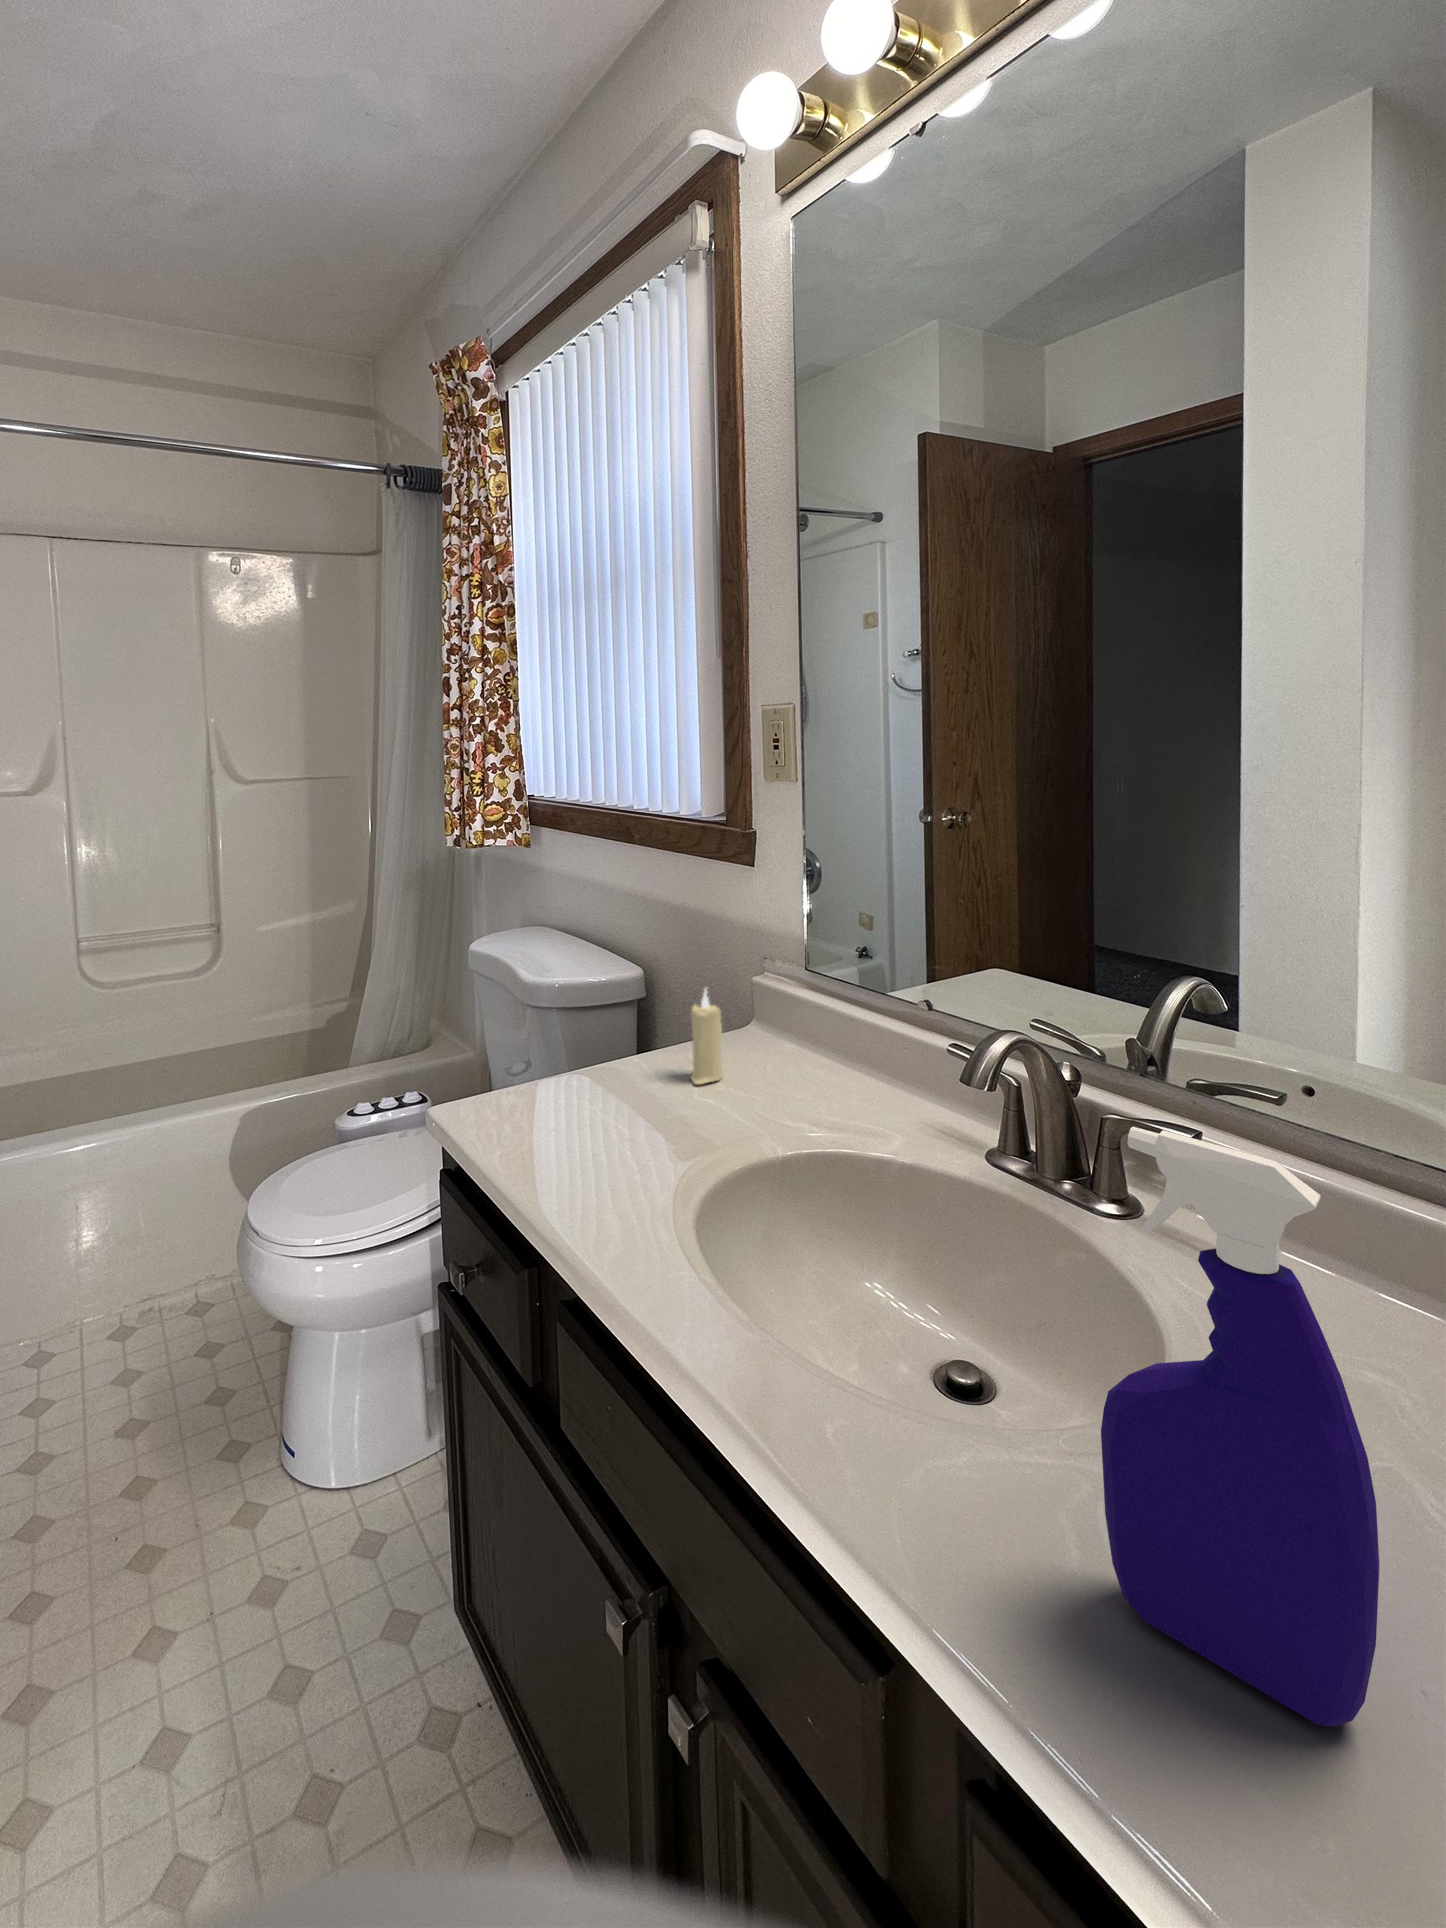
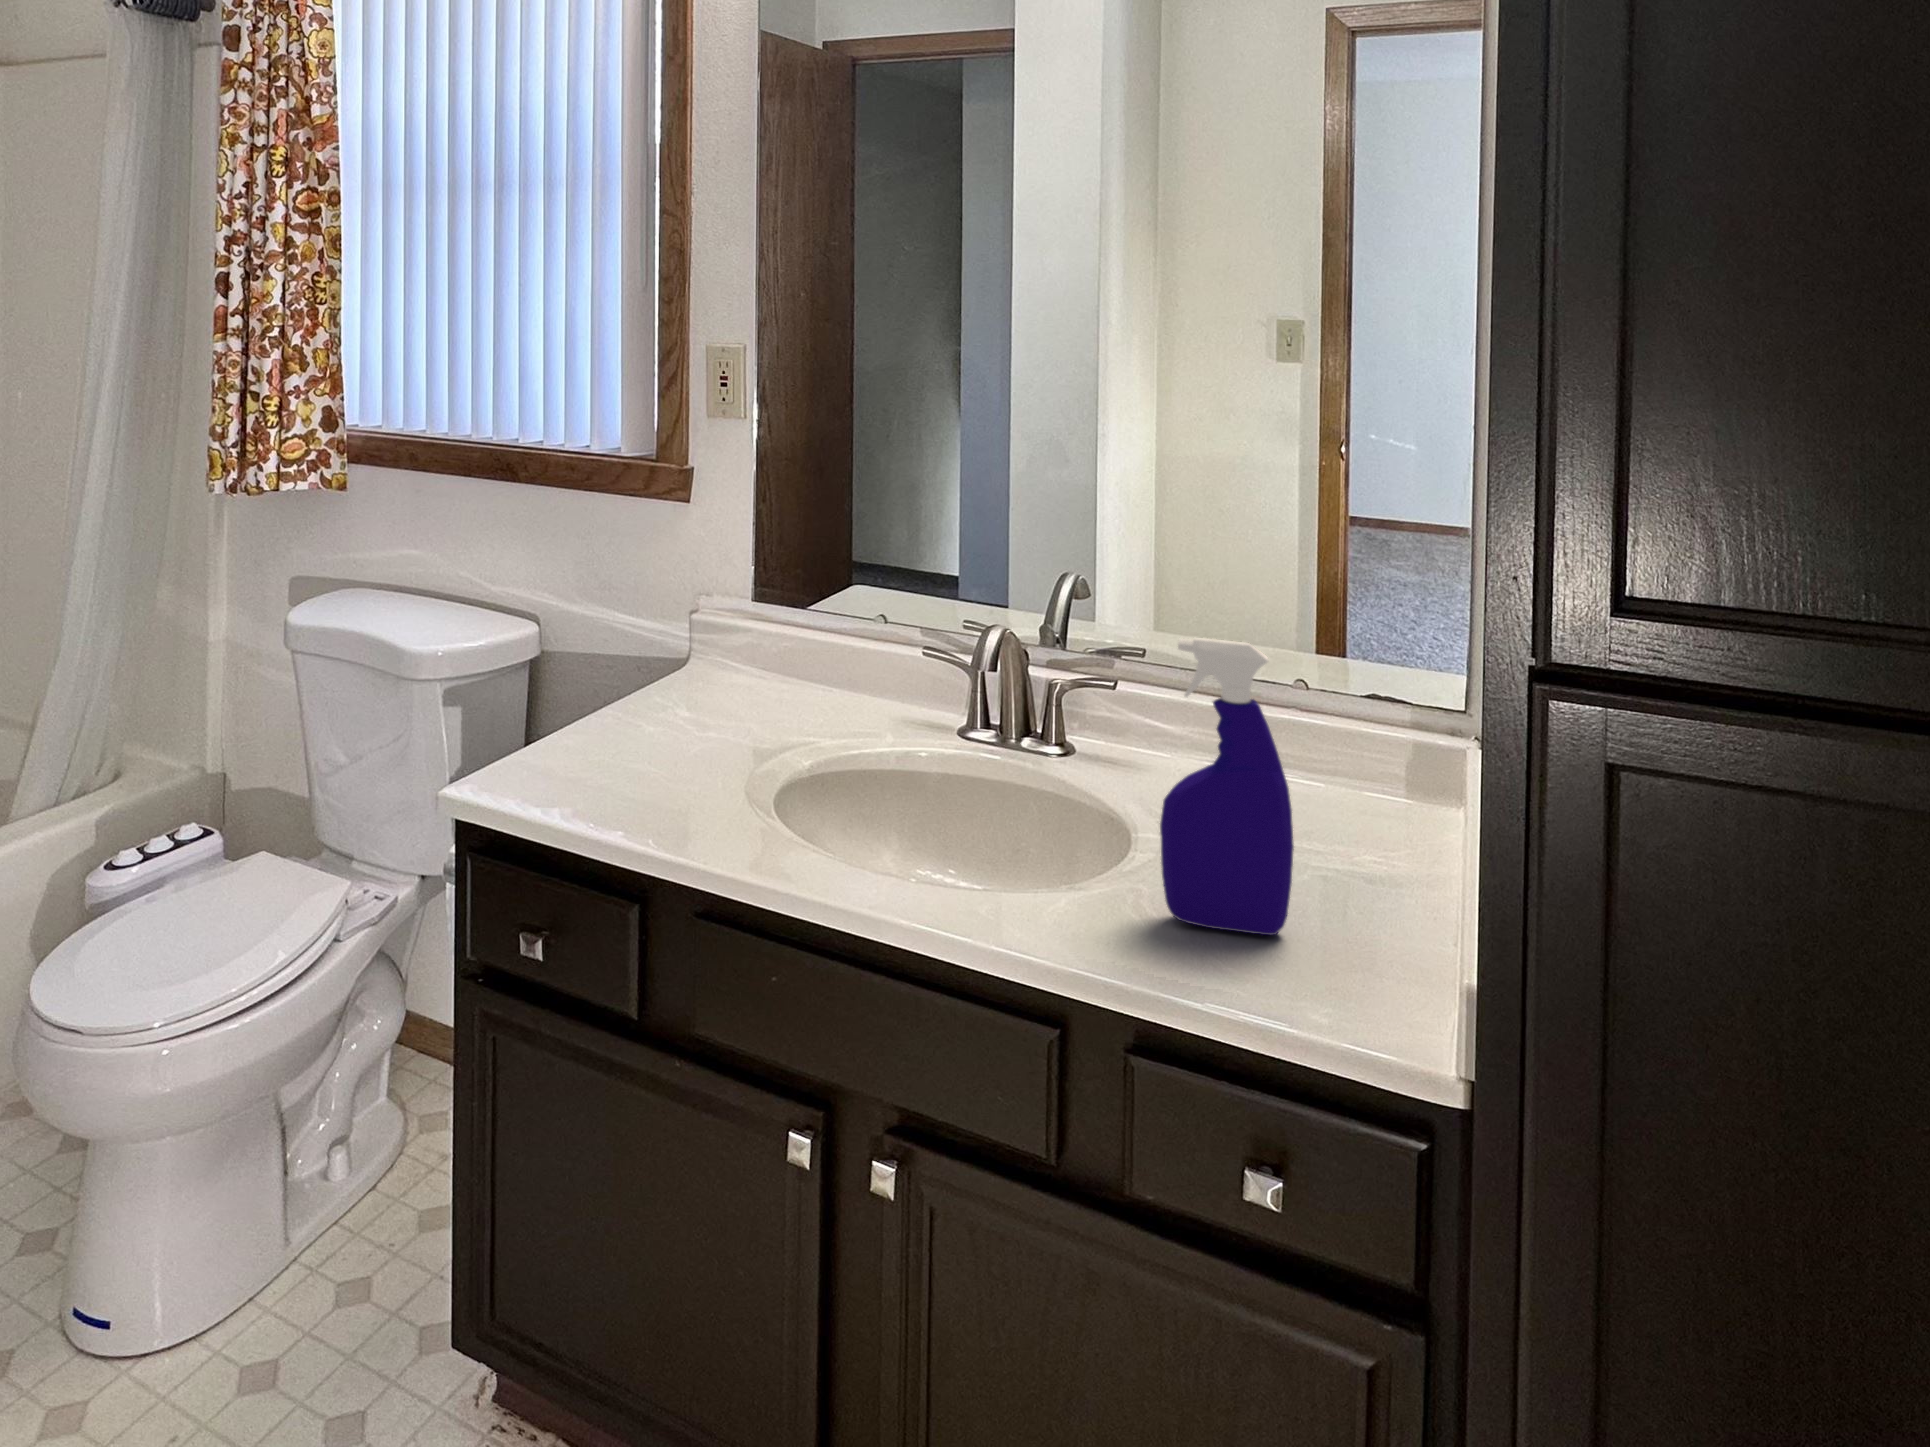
candle: present [691,989,722,1084] -> none [673,622,706,720]

